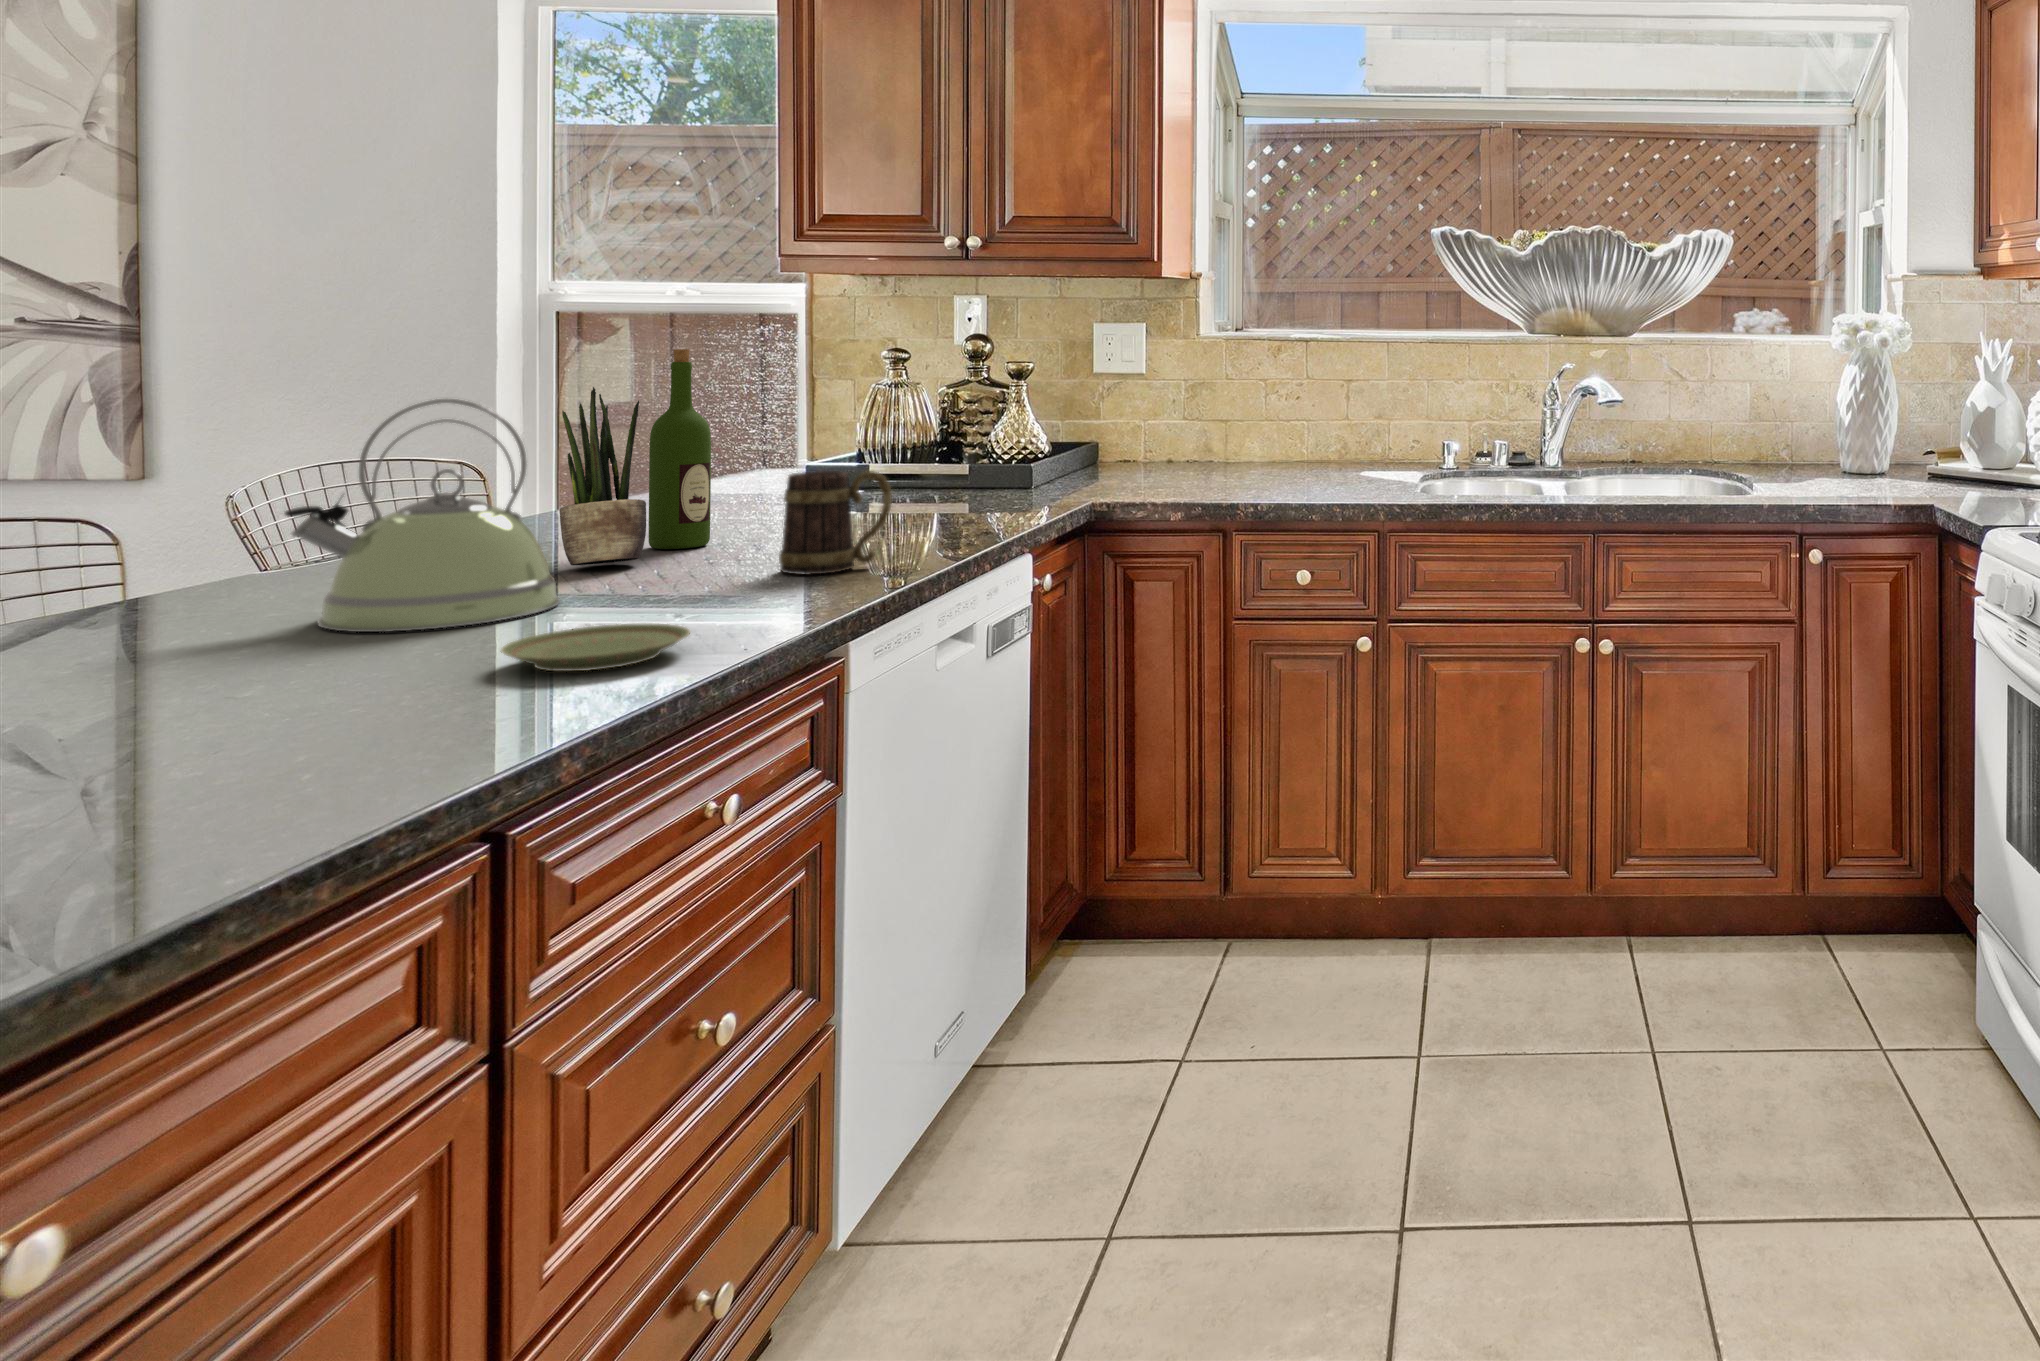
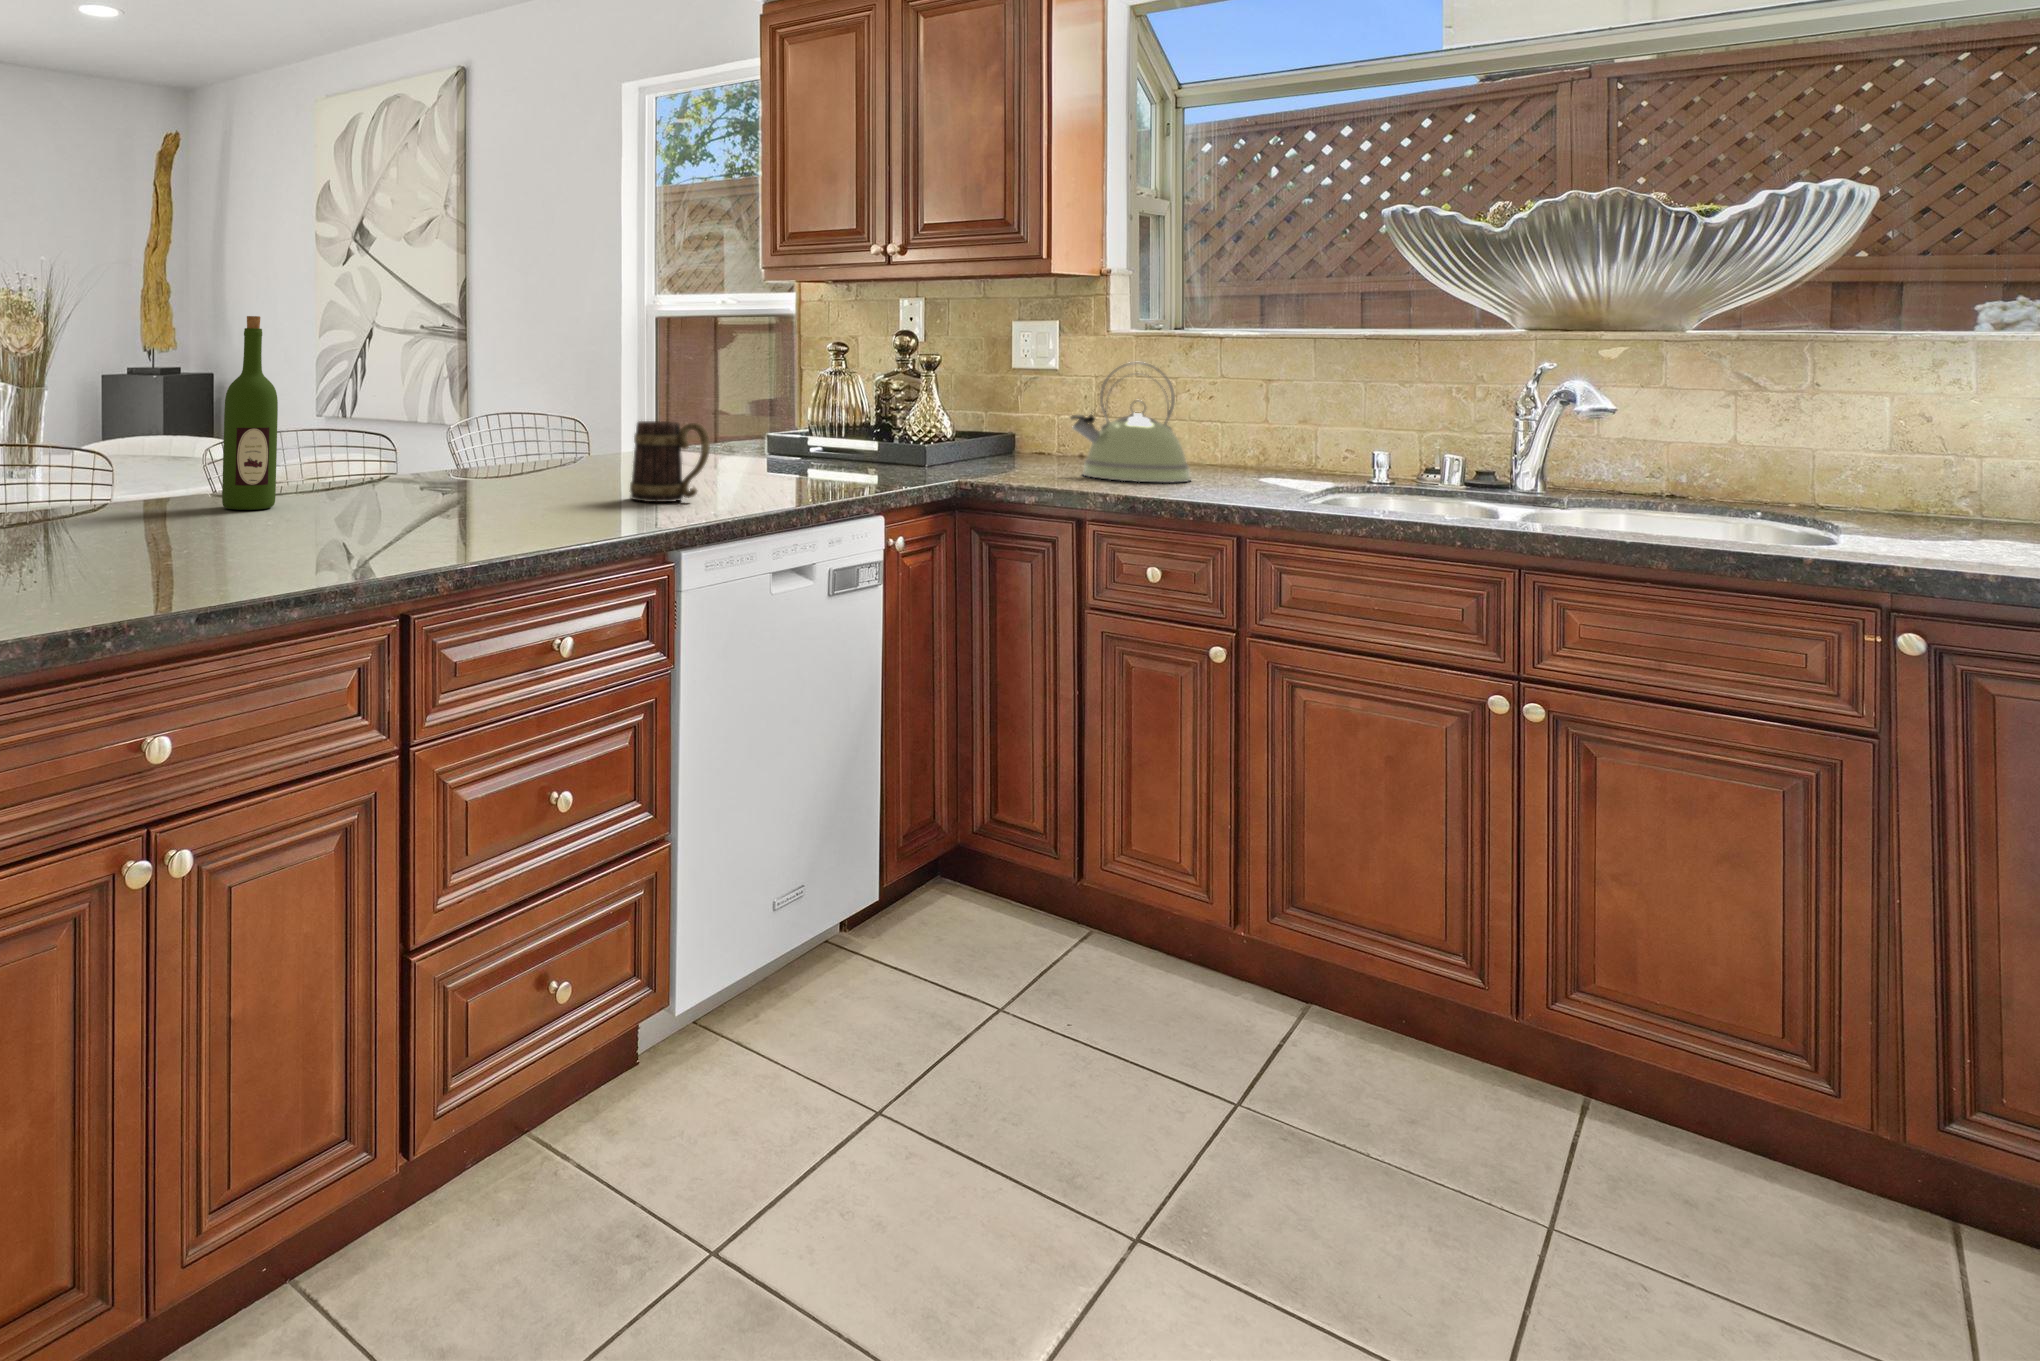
wine bottle: present [649,349,711,549] -> present [222,316,278,510]
potted plant: present [560,387,646,565] -> none [519,351,572,481]
kettle: present [285,399,559,632] -> present [1071,362,1190,482]
plate: present [501,624,690,671] -> none [370,510,485,537]

